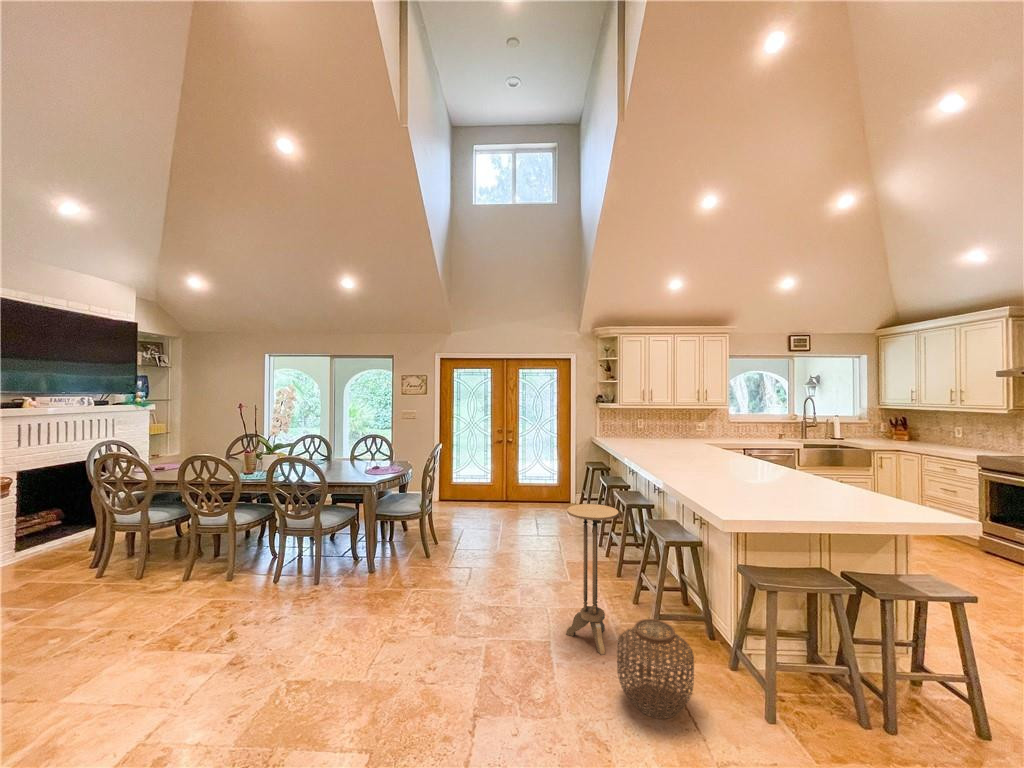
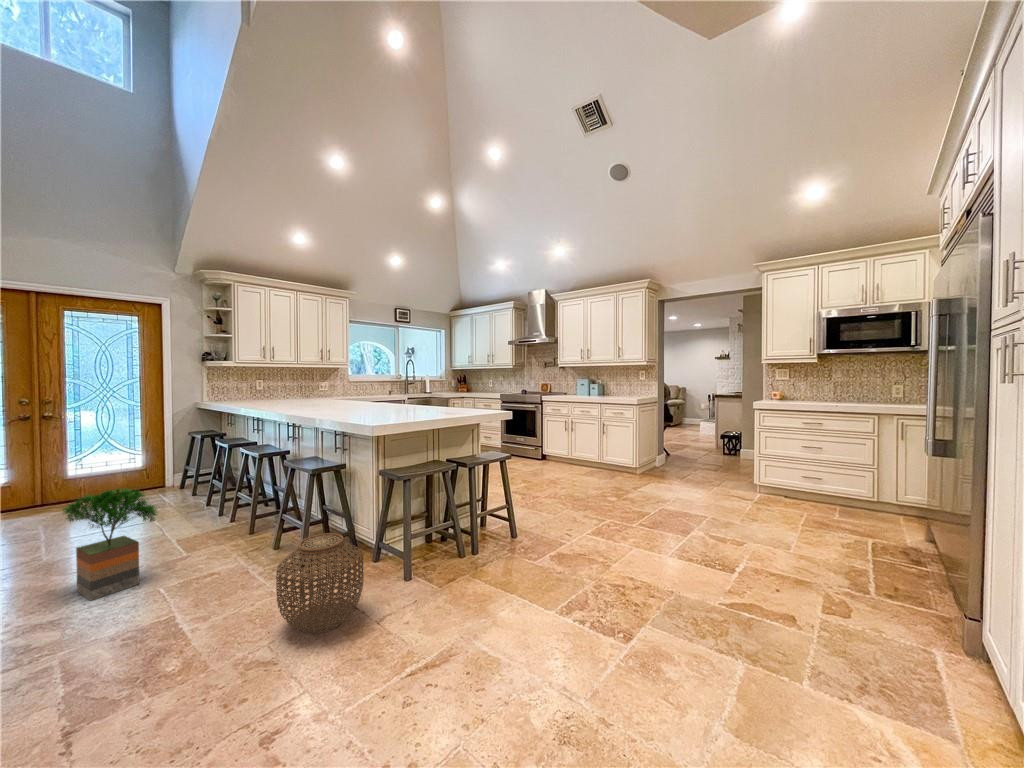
side table: present [566,504,619,655] -> none [189,438,264,607]
potted tree: none [504,521,554,600] -> present [62,488,157,600]

